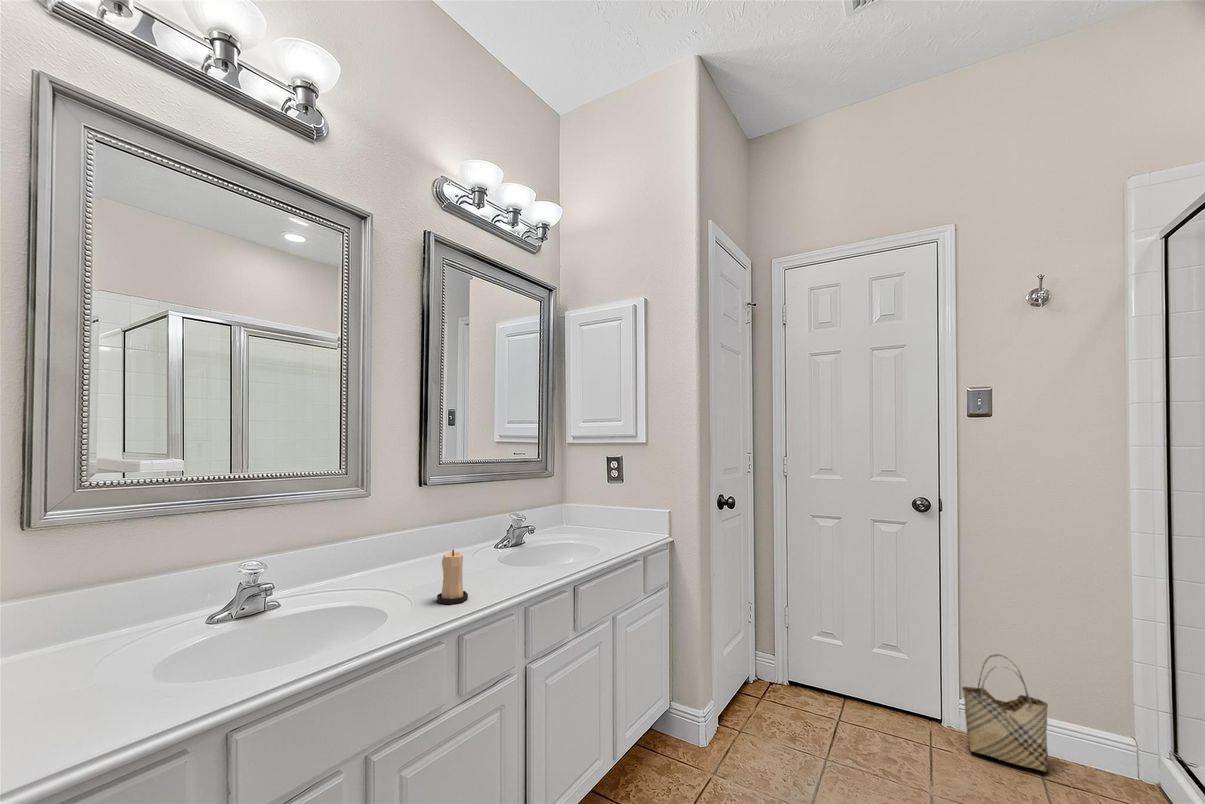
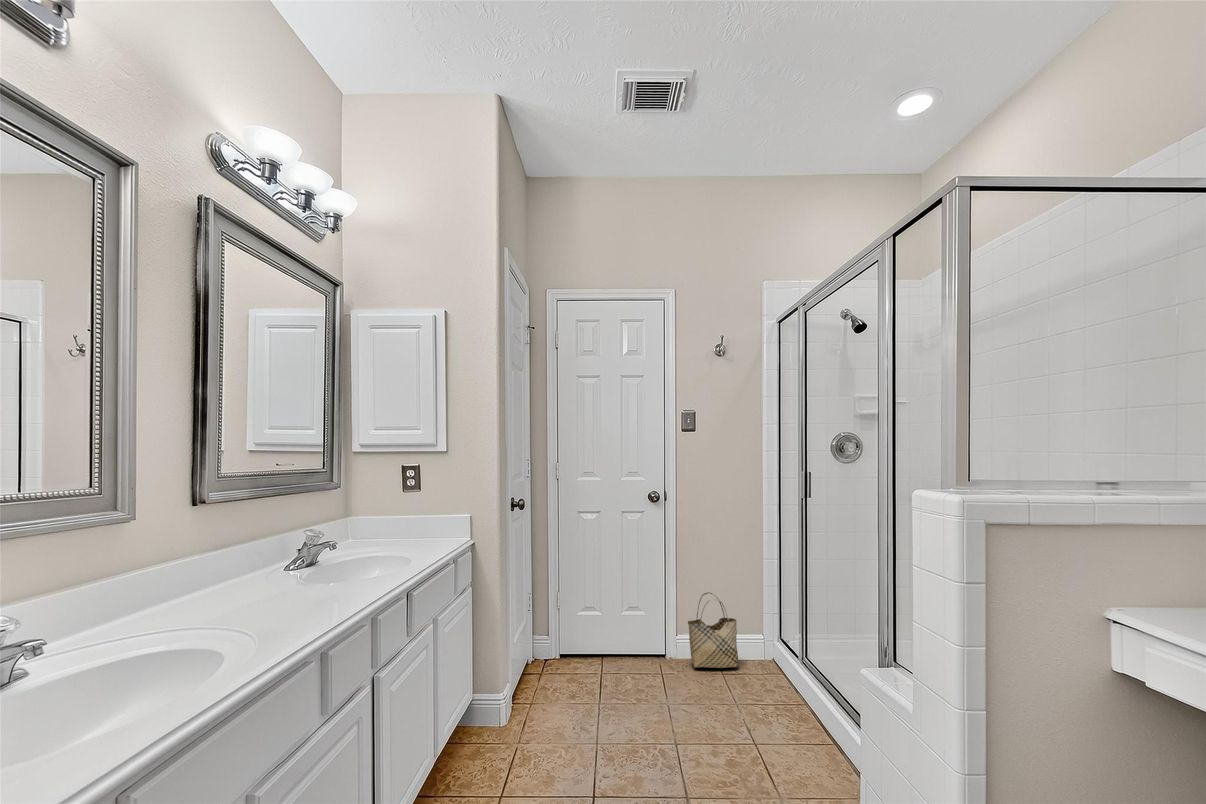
candle: present [437,550,468,604] -> none [279,564,318,627]

